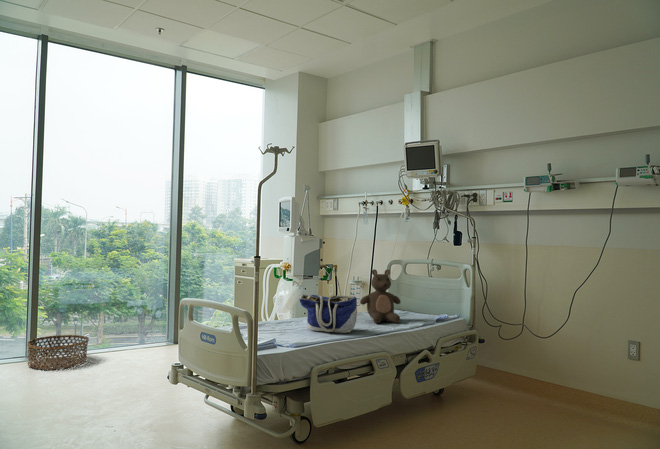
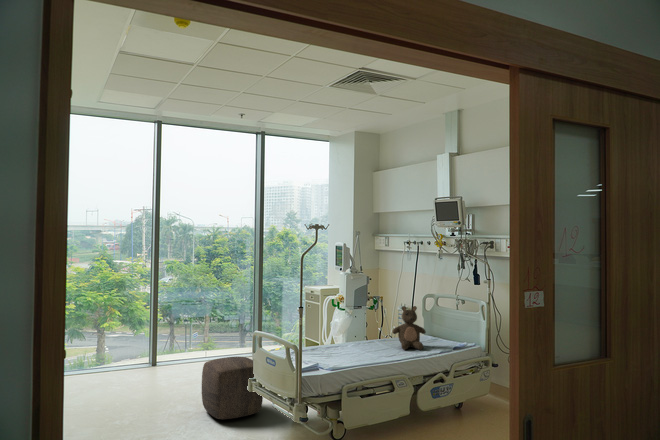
tote bag: present [299,294,357,333] -> none [340,327,384,358]
basket: present [27,335,89,369] -> none [148,348,192,375]
ottoman: none [105,338,192,423] -> present [202,357,263,419]

